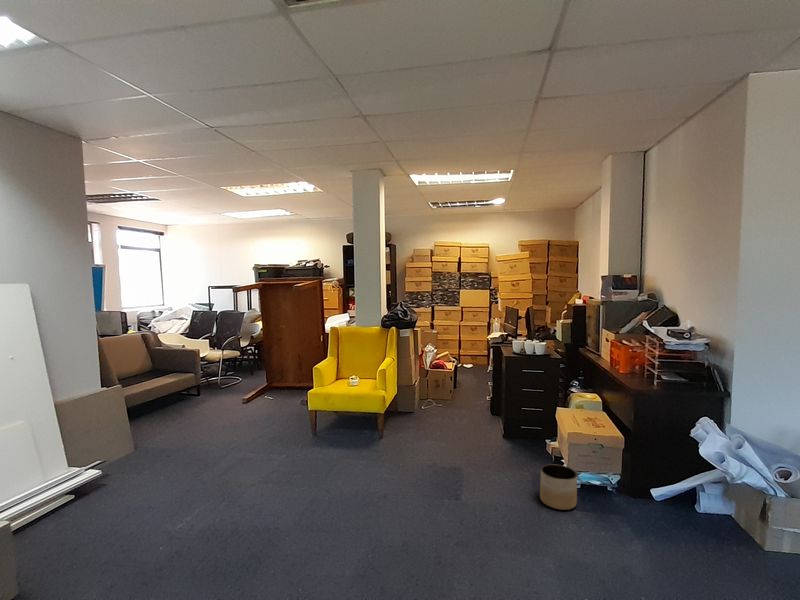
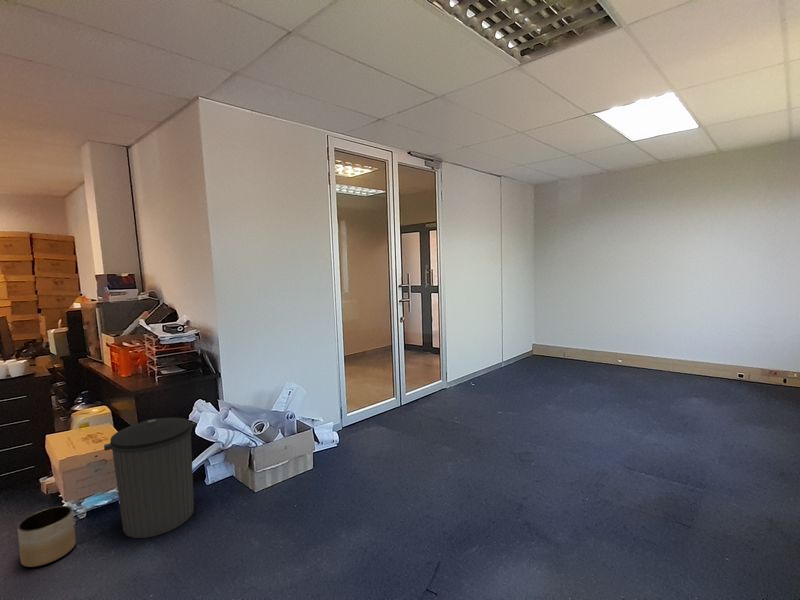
trash can: none [608,420,700,541] -> present [104,418,197,538]

